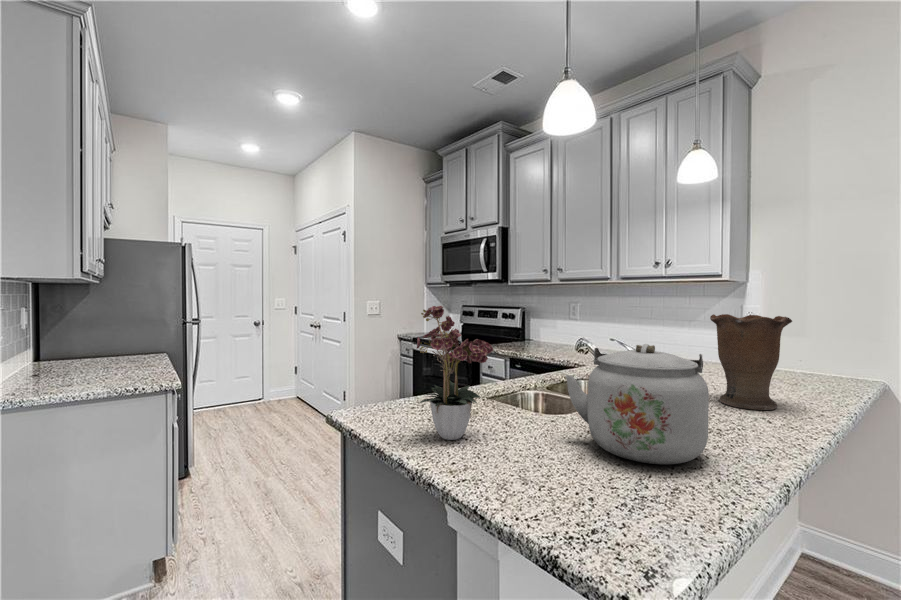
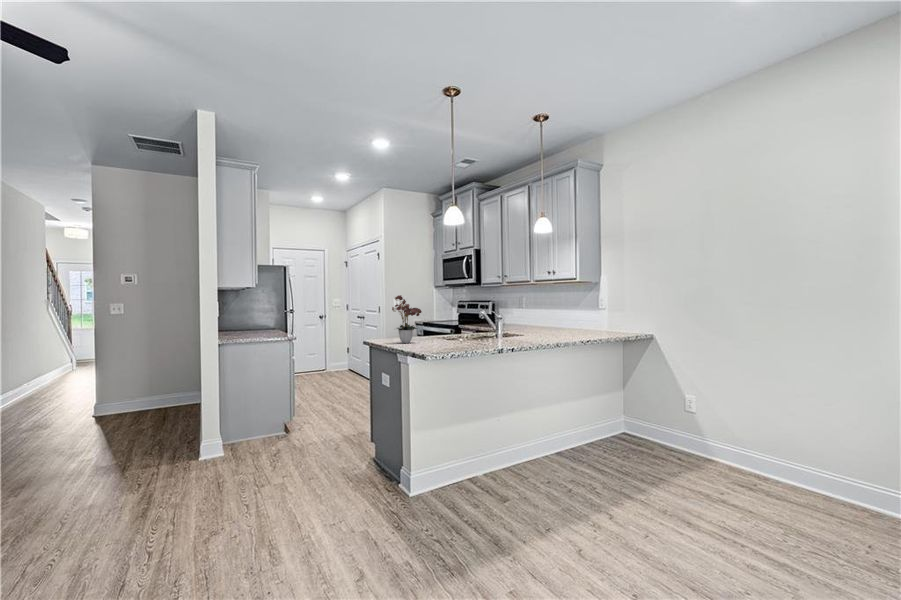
vase: present [710,314,792,410] -> none [529,298,560,339]
kettle: present [565,344,709,464] -> none [446,307,494,345]

